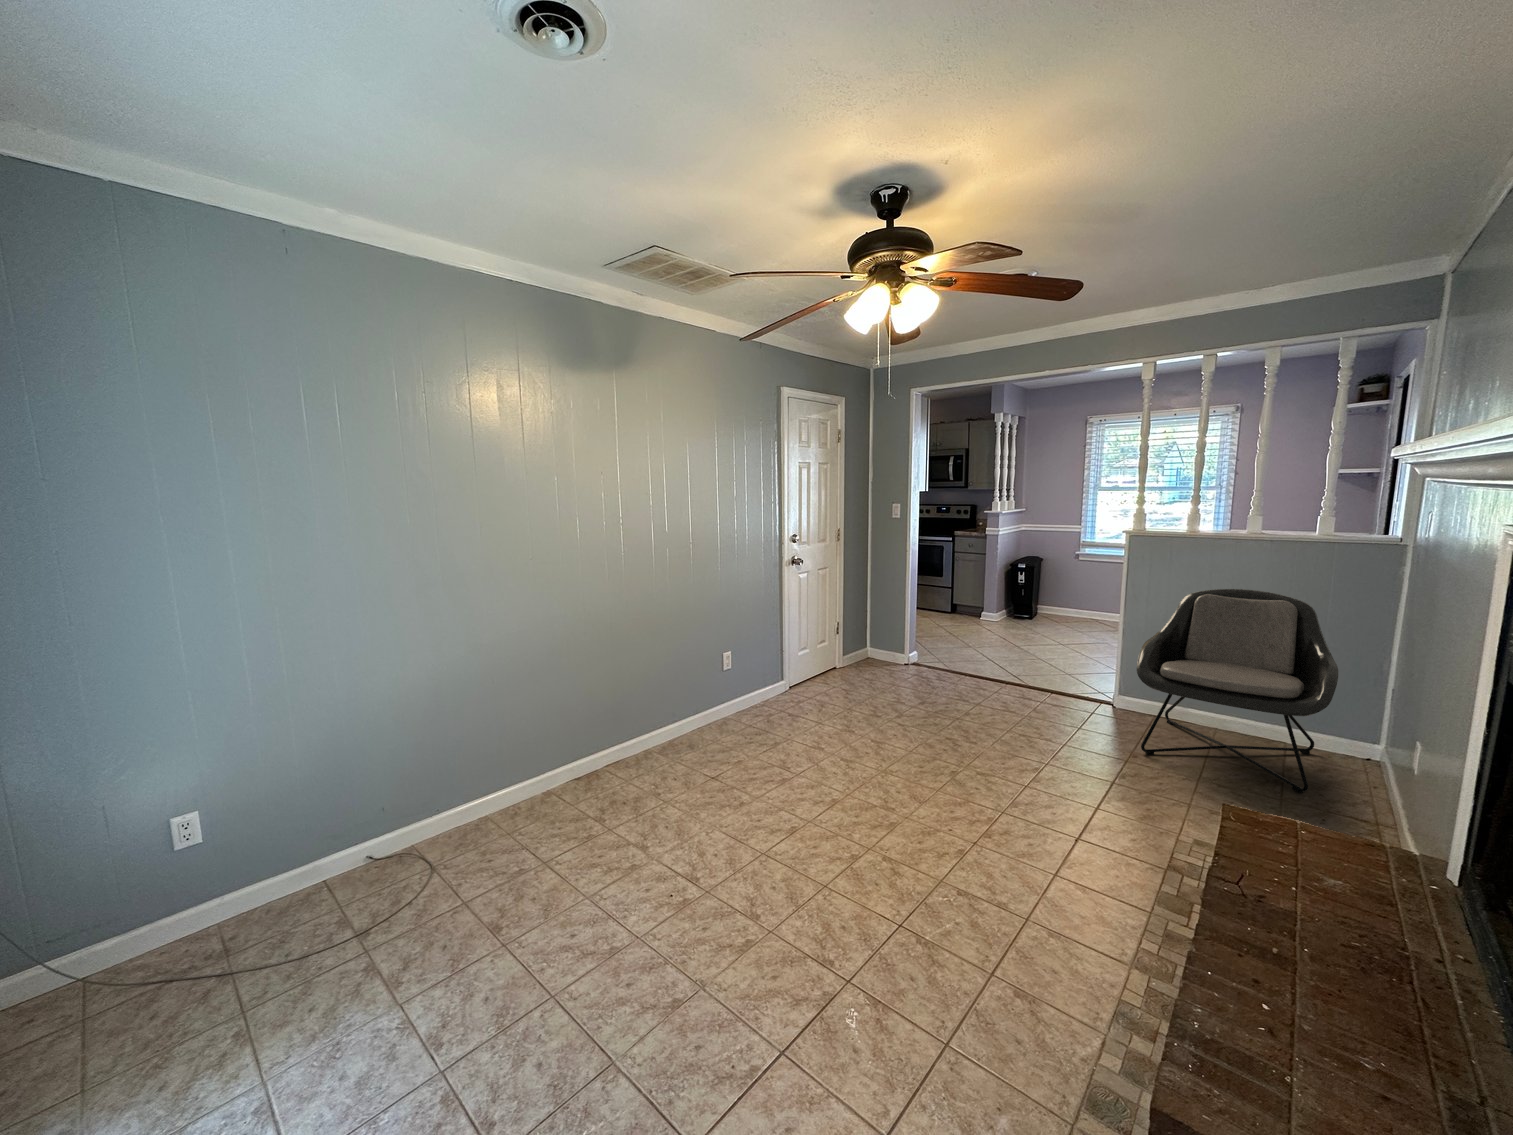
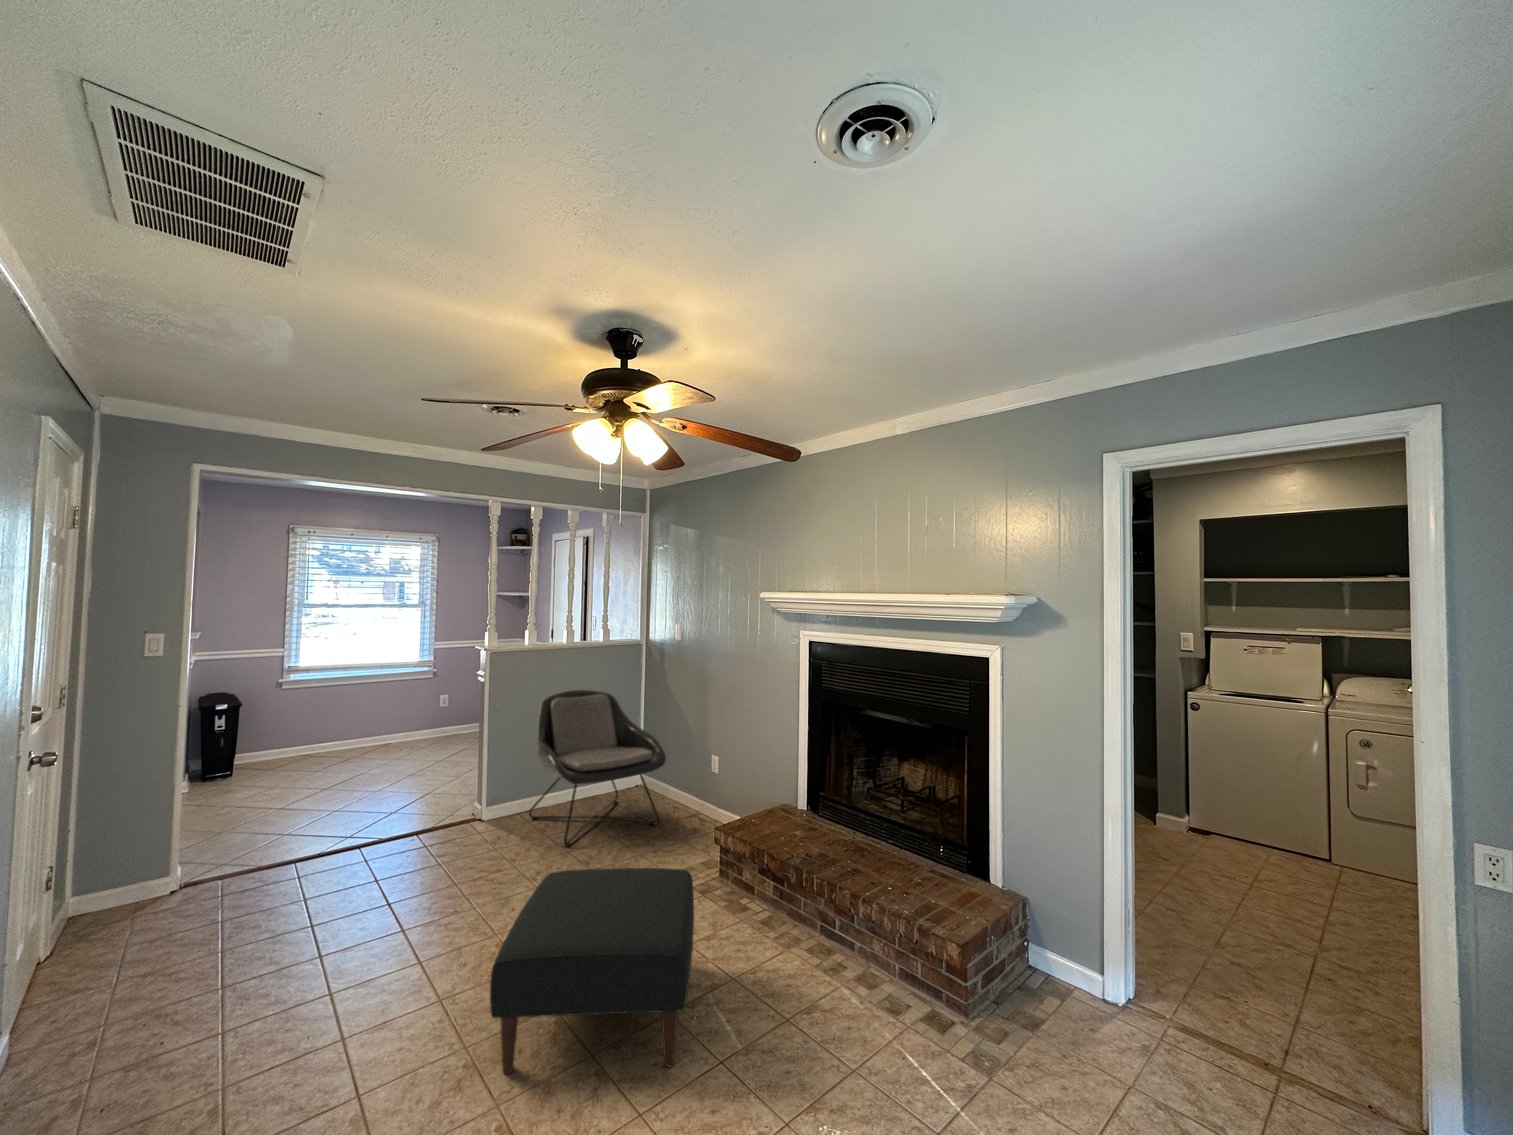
ottoman: none [825,722,1038,891] -> present [490,868,694,1074]

